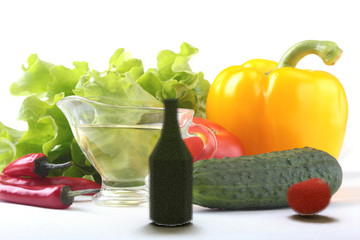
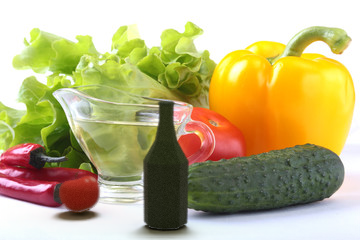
fruit: present [287,176,331,216] -> present [59,173,100,213]

